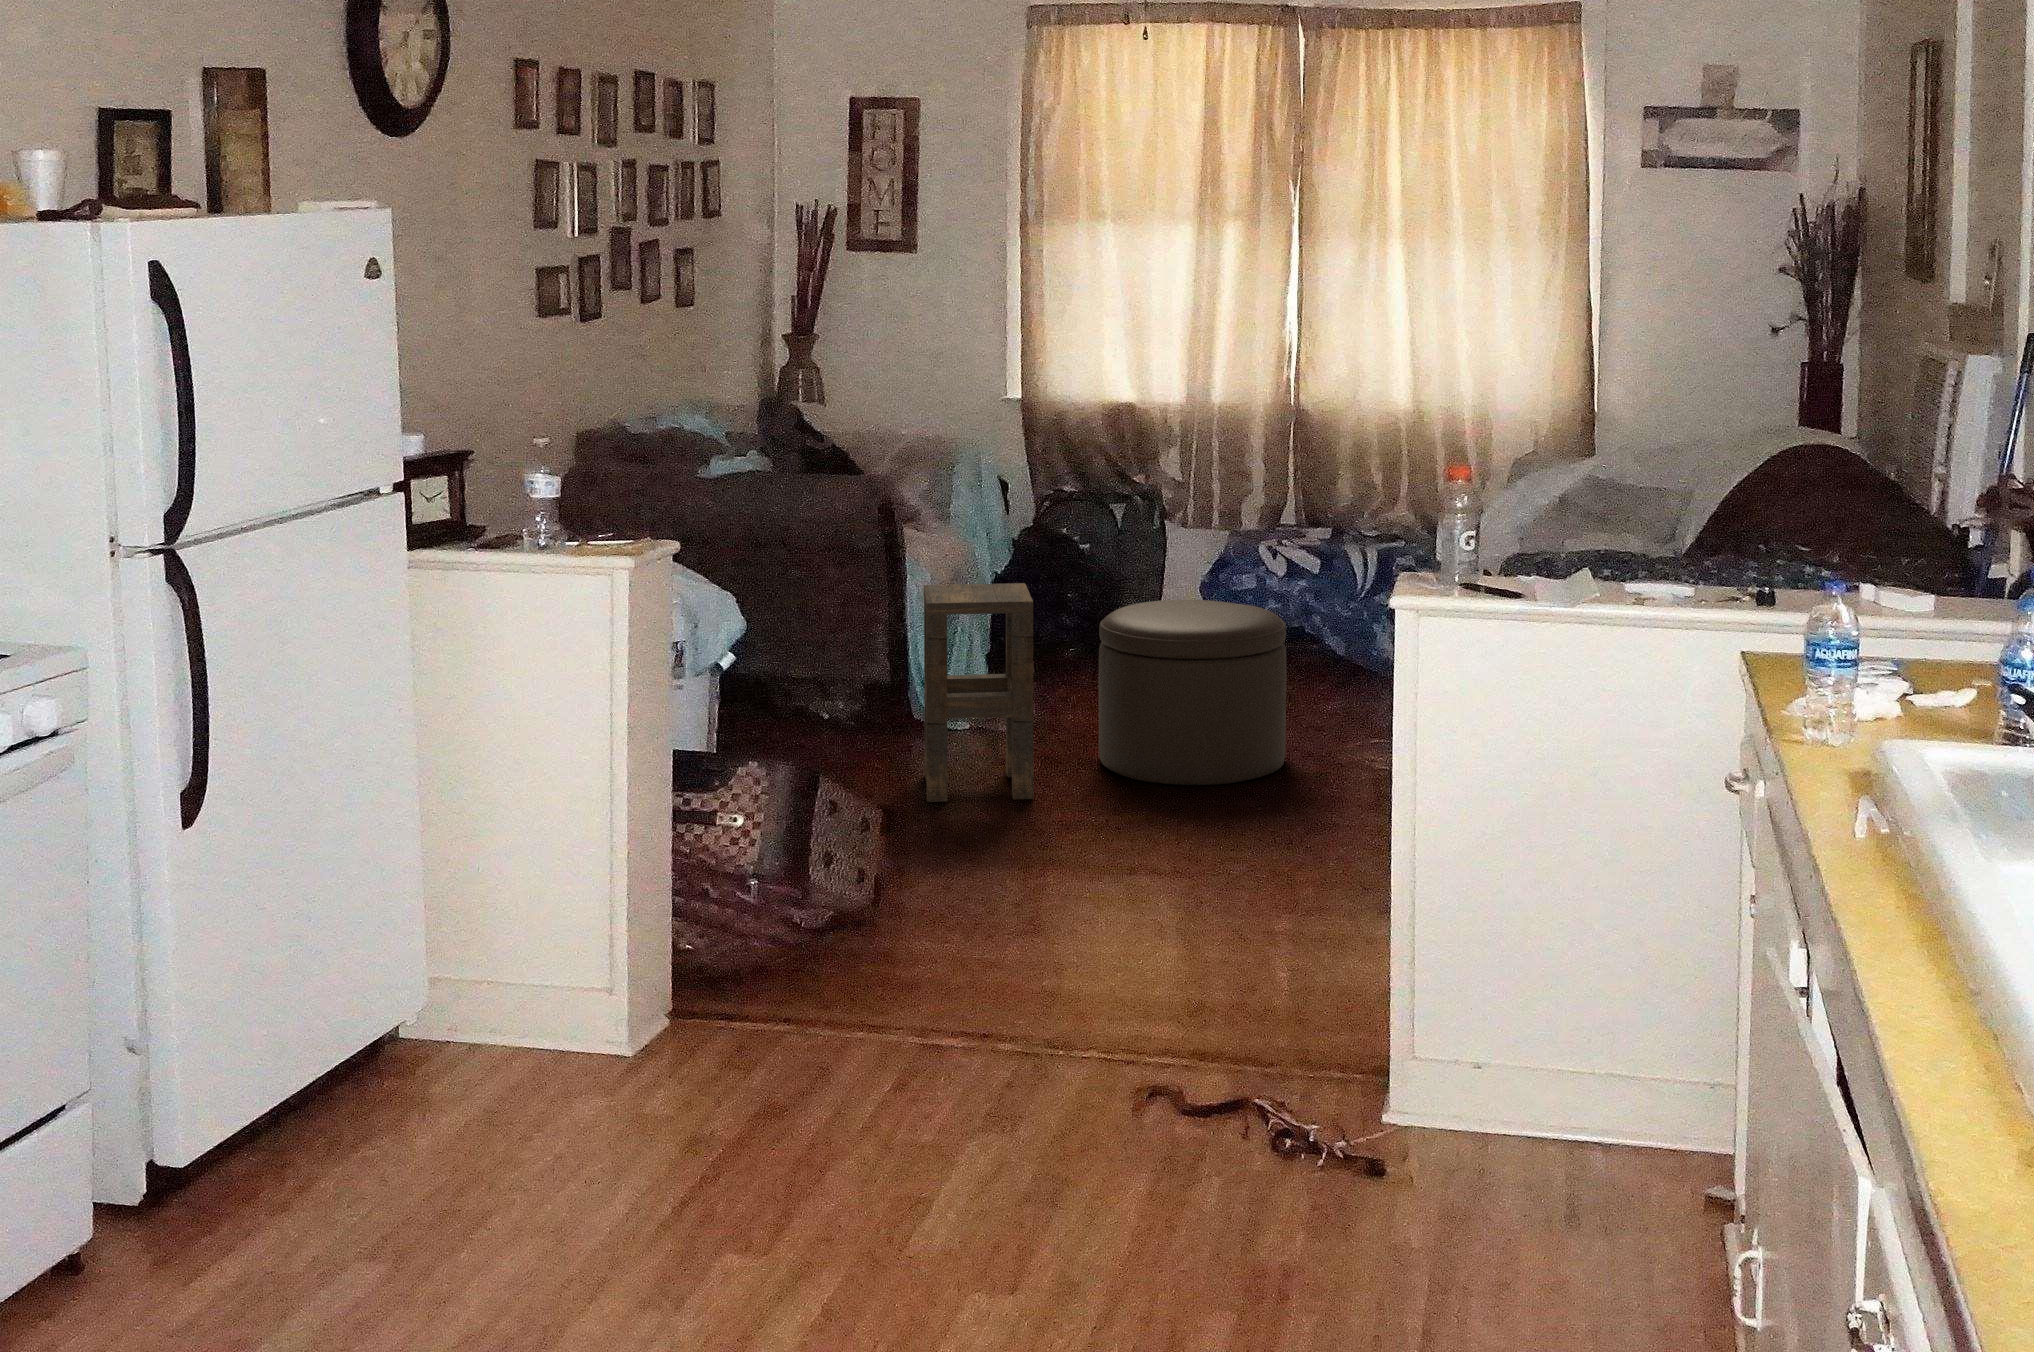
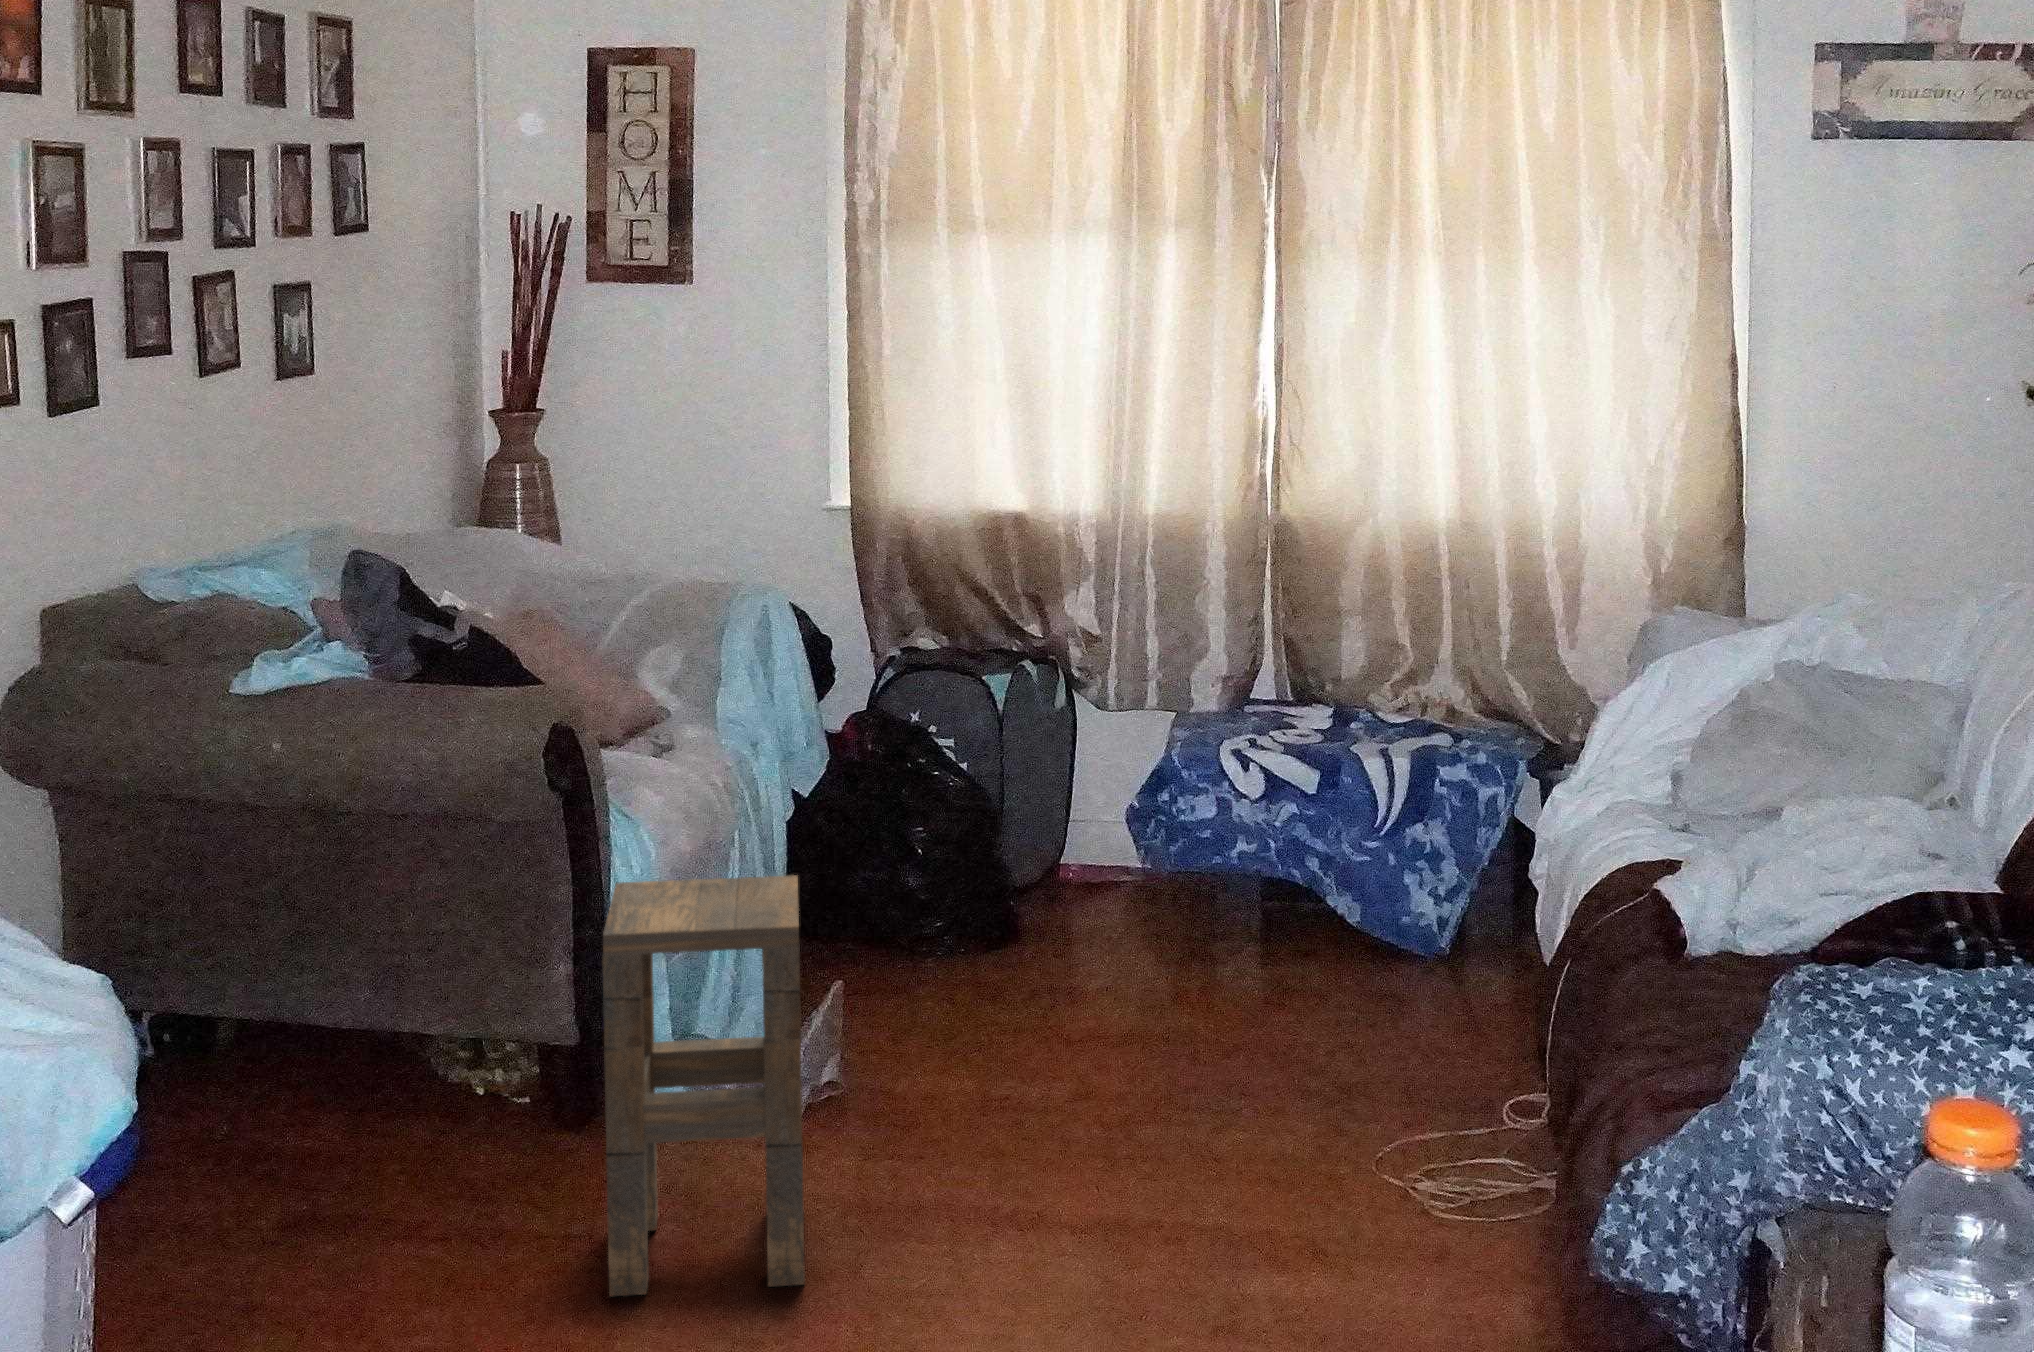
ottoman: present [1099,600,1286,785] -> none [934,882,1263,1242]

